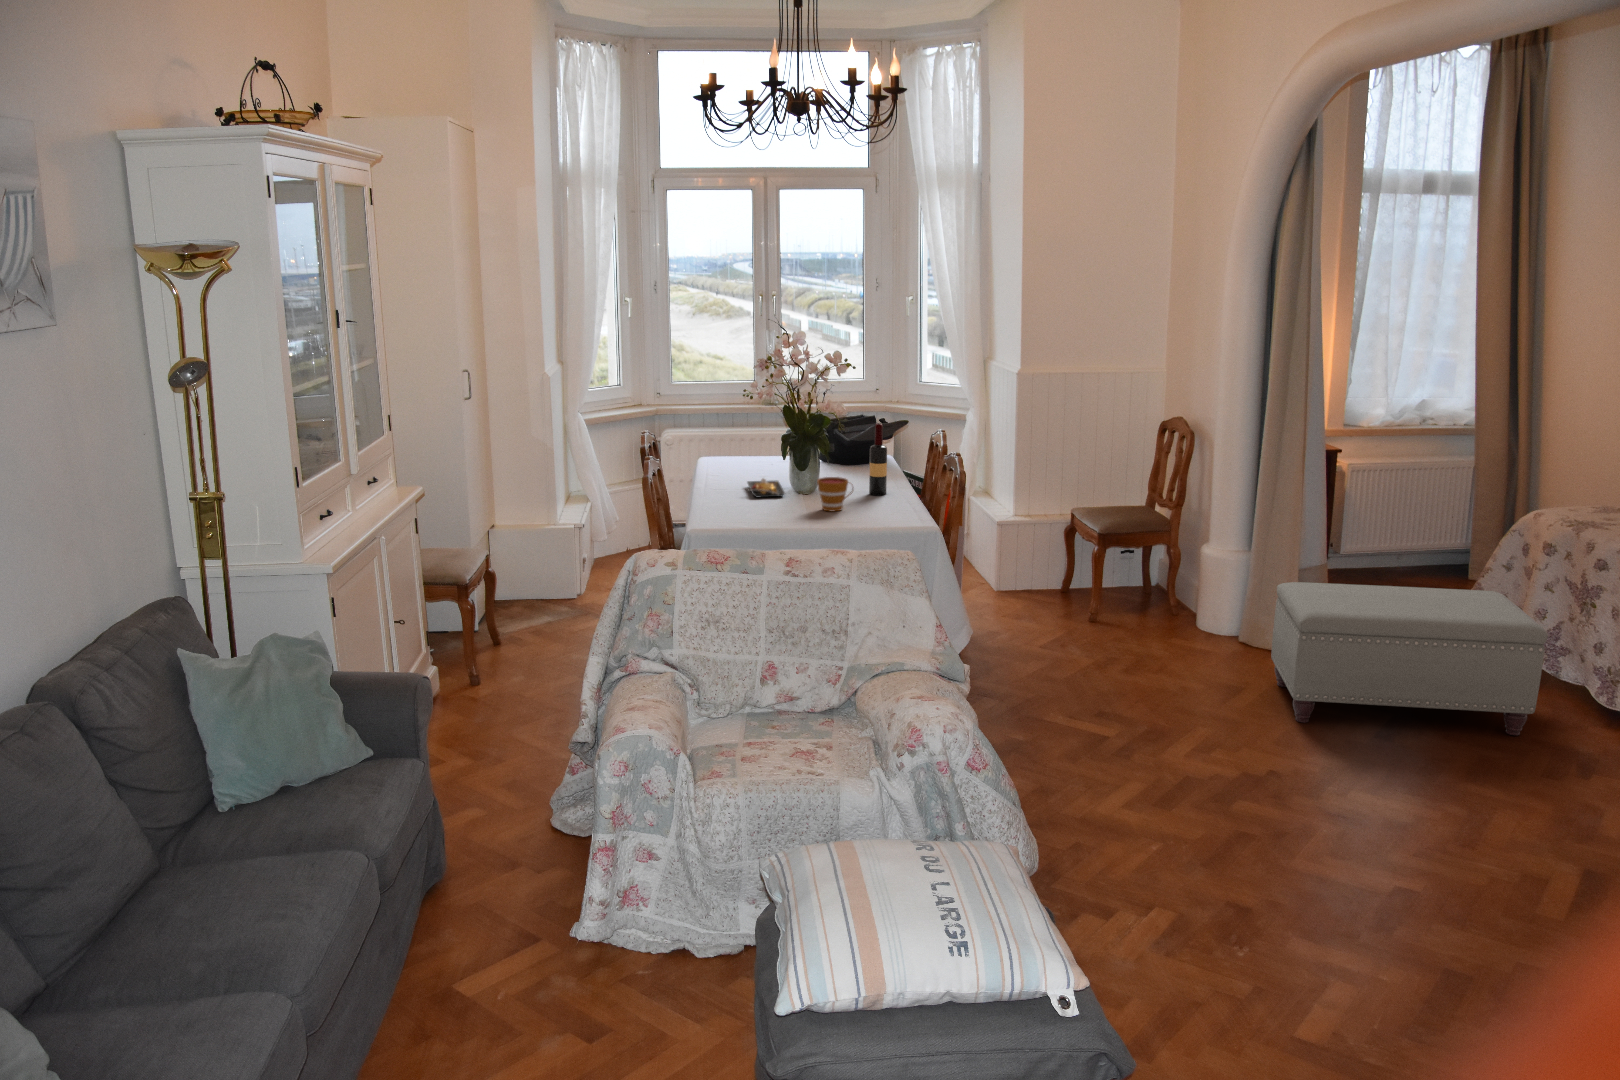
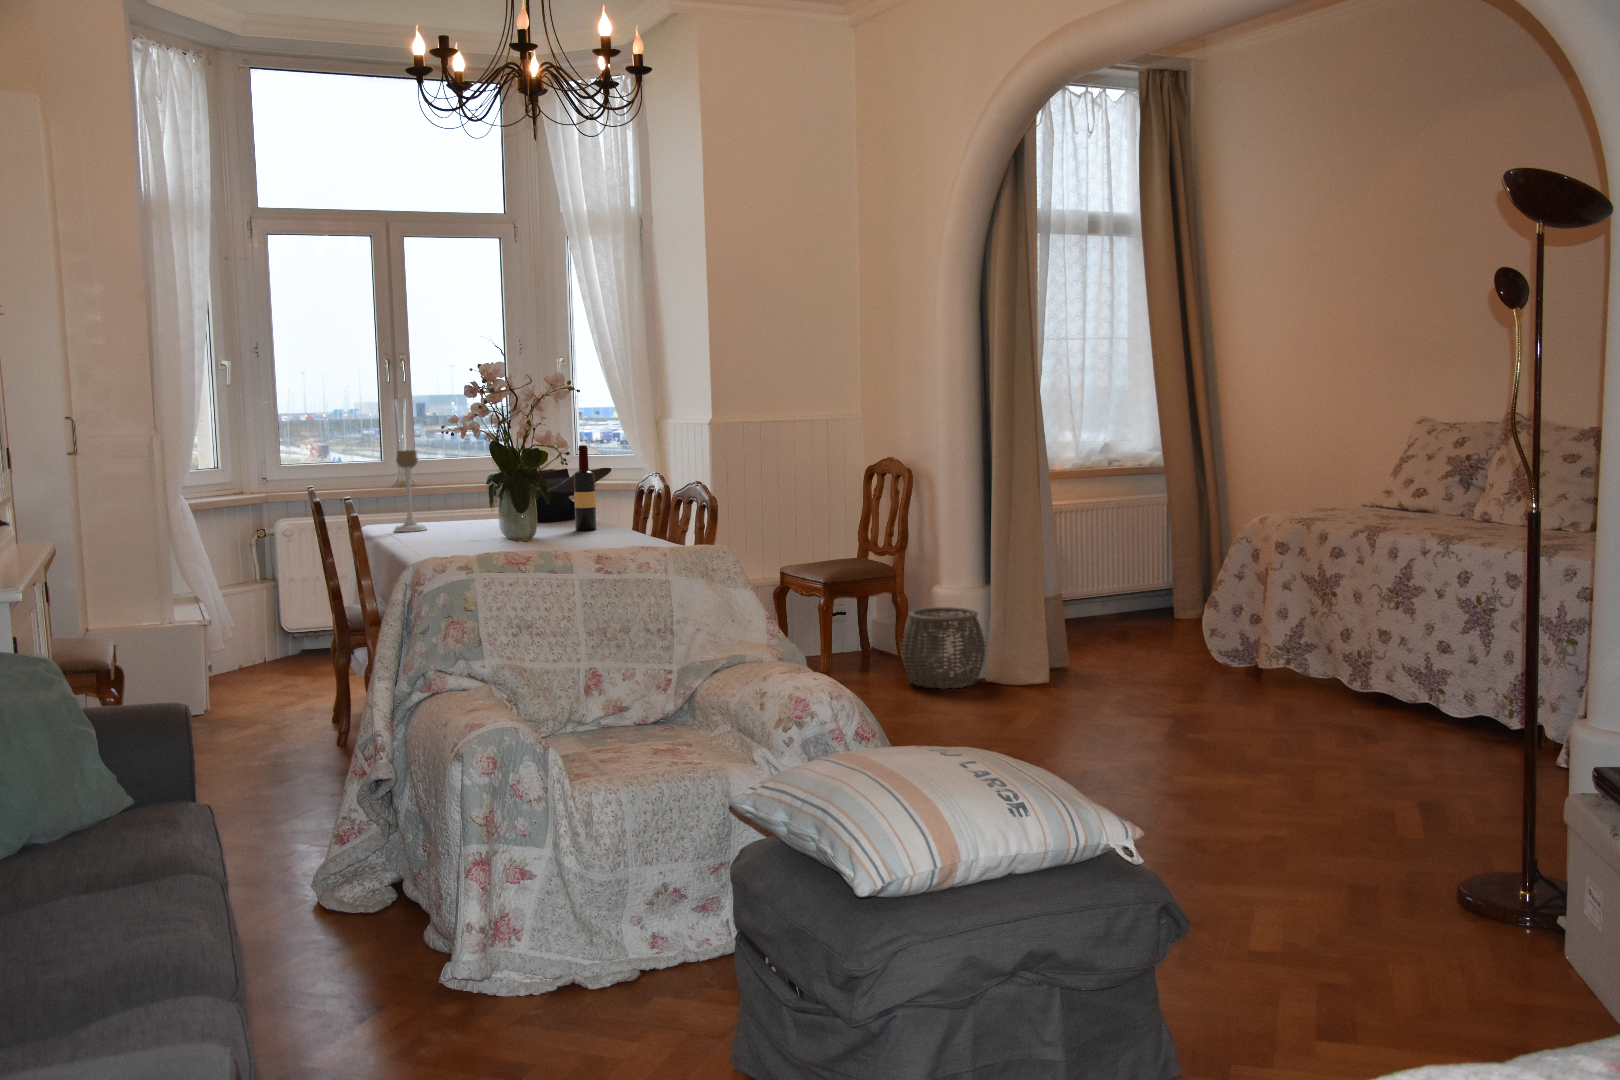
candle holder: none [732,409,759,477] -> present [394,450,427,532]
cup: present [817,477,852,511] -> none [519,503,564,541]
plate: present [748,478,785,497] -> none [418,520,474,541]
woven basket: none [1161,567,1241,645] -> present [902,607,986,689]
ottoman: present [1271,582,1548,735] -> none [1035,587,1316,738]

